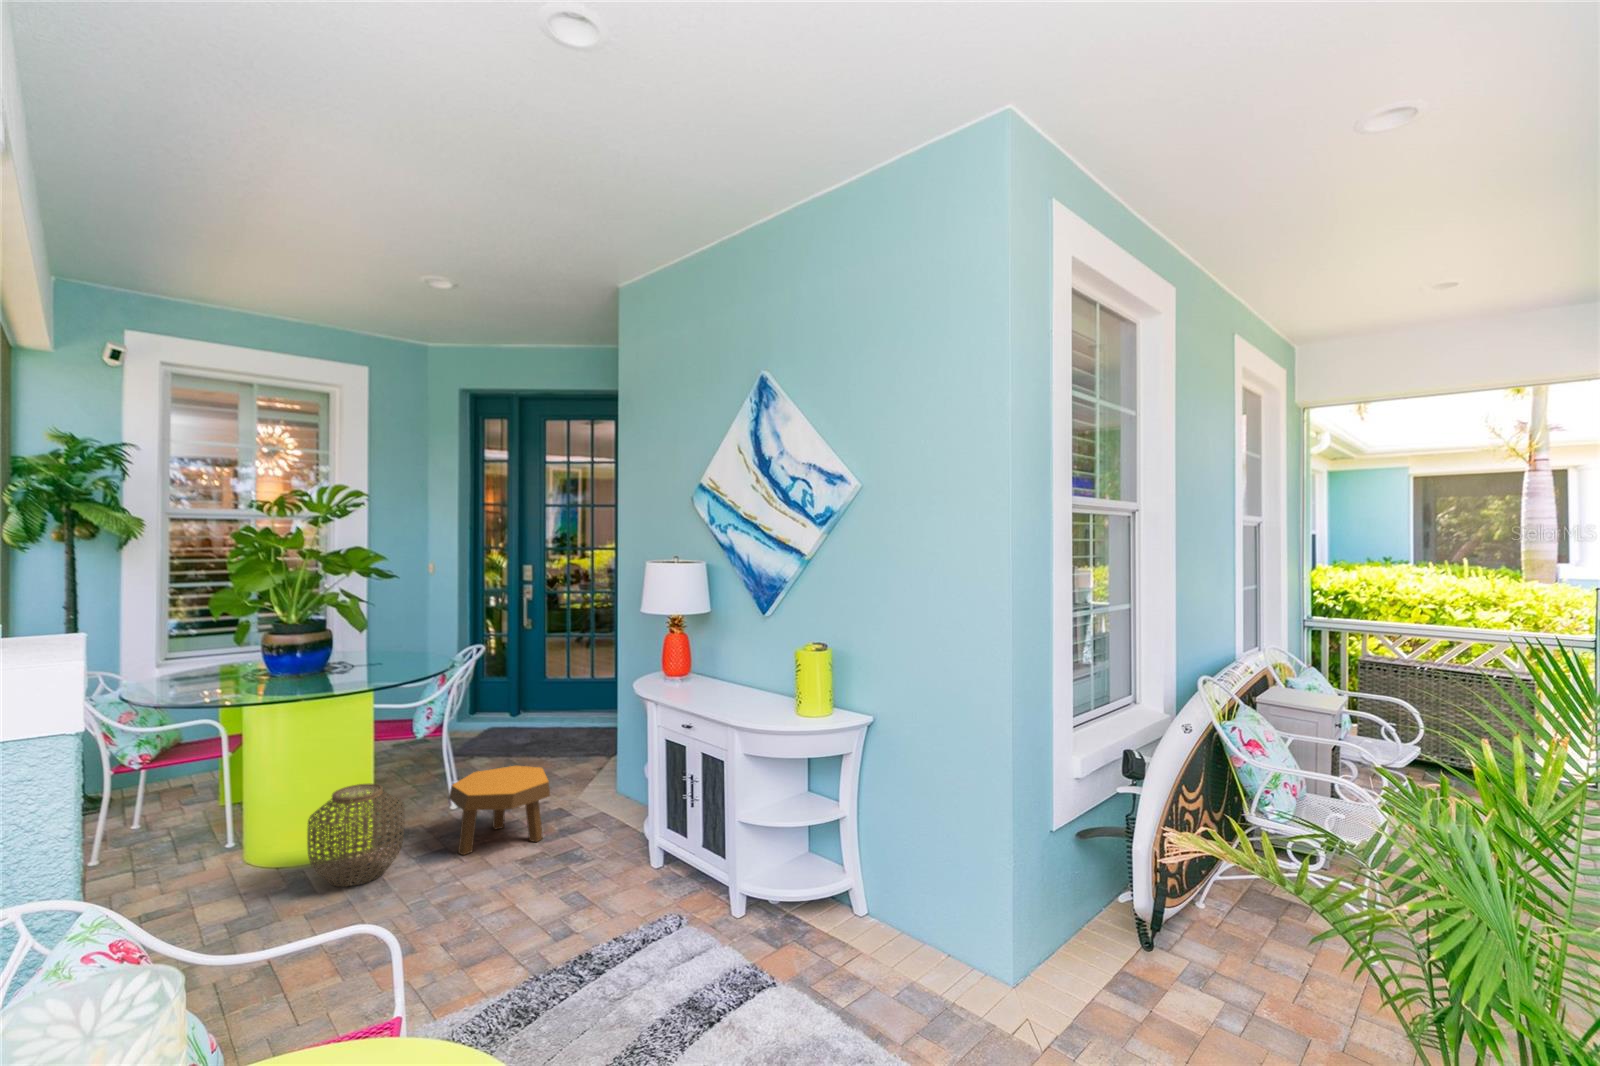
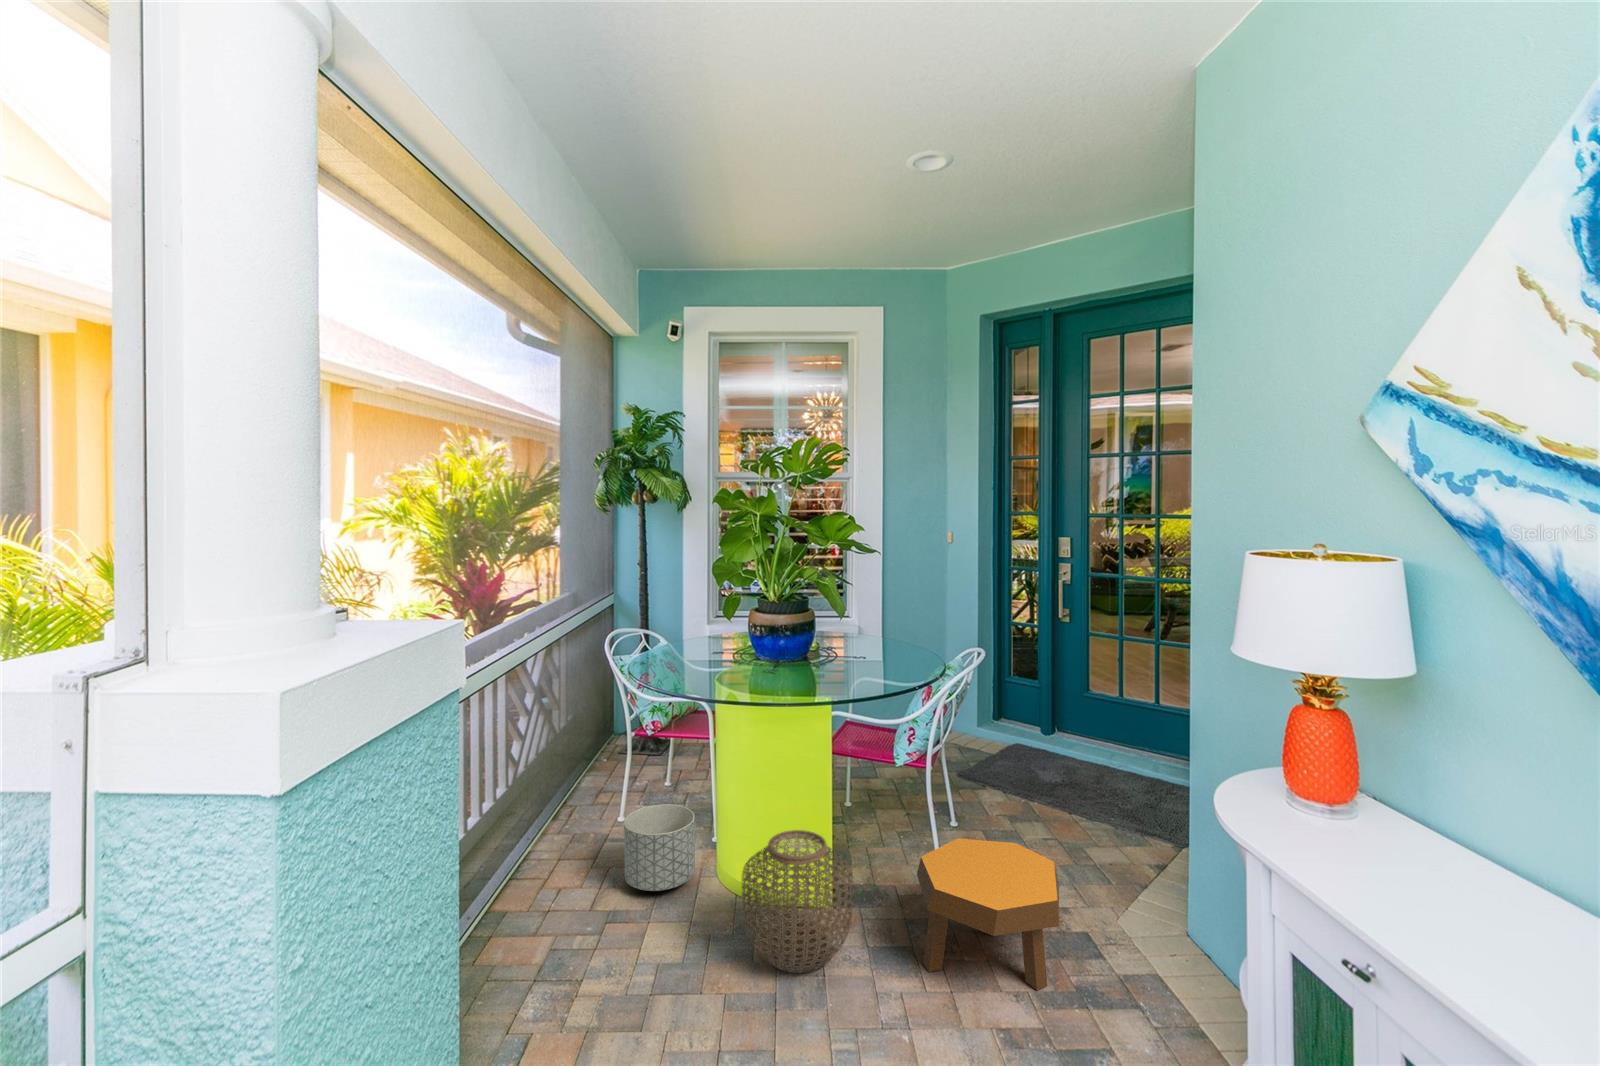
planter: none [148,809,230,887] -> present [624,804,695,891]

